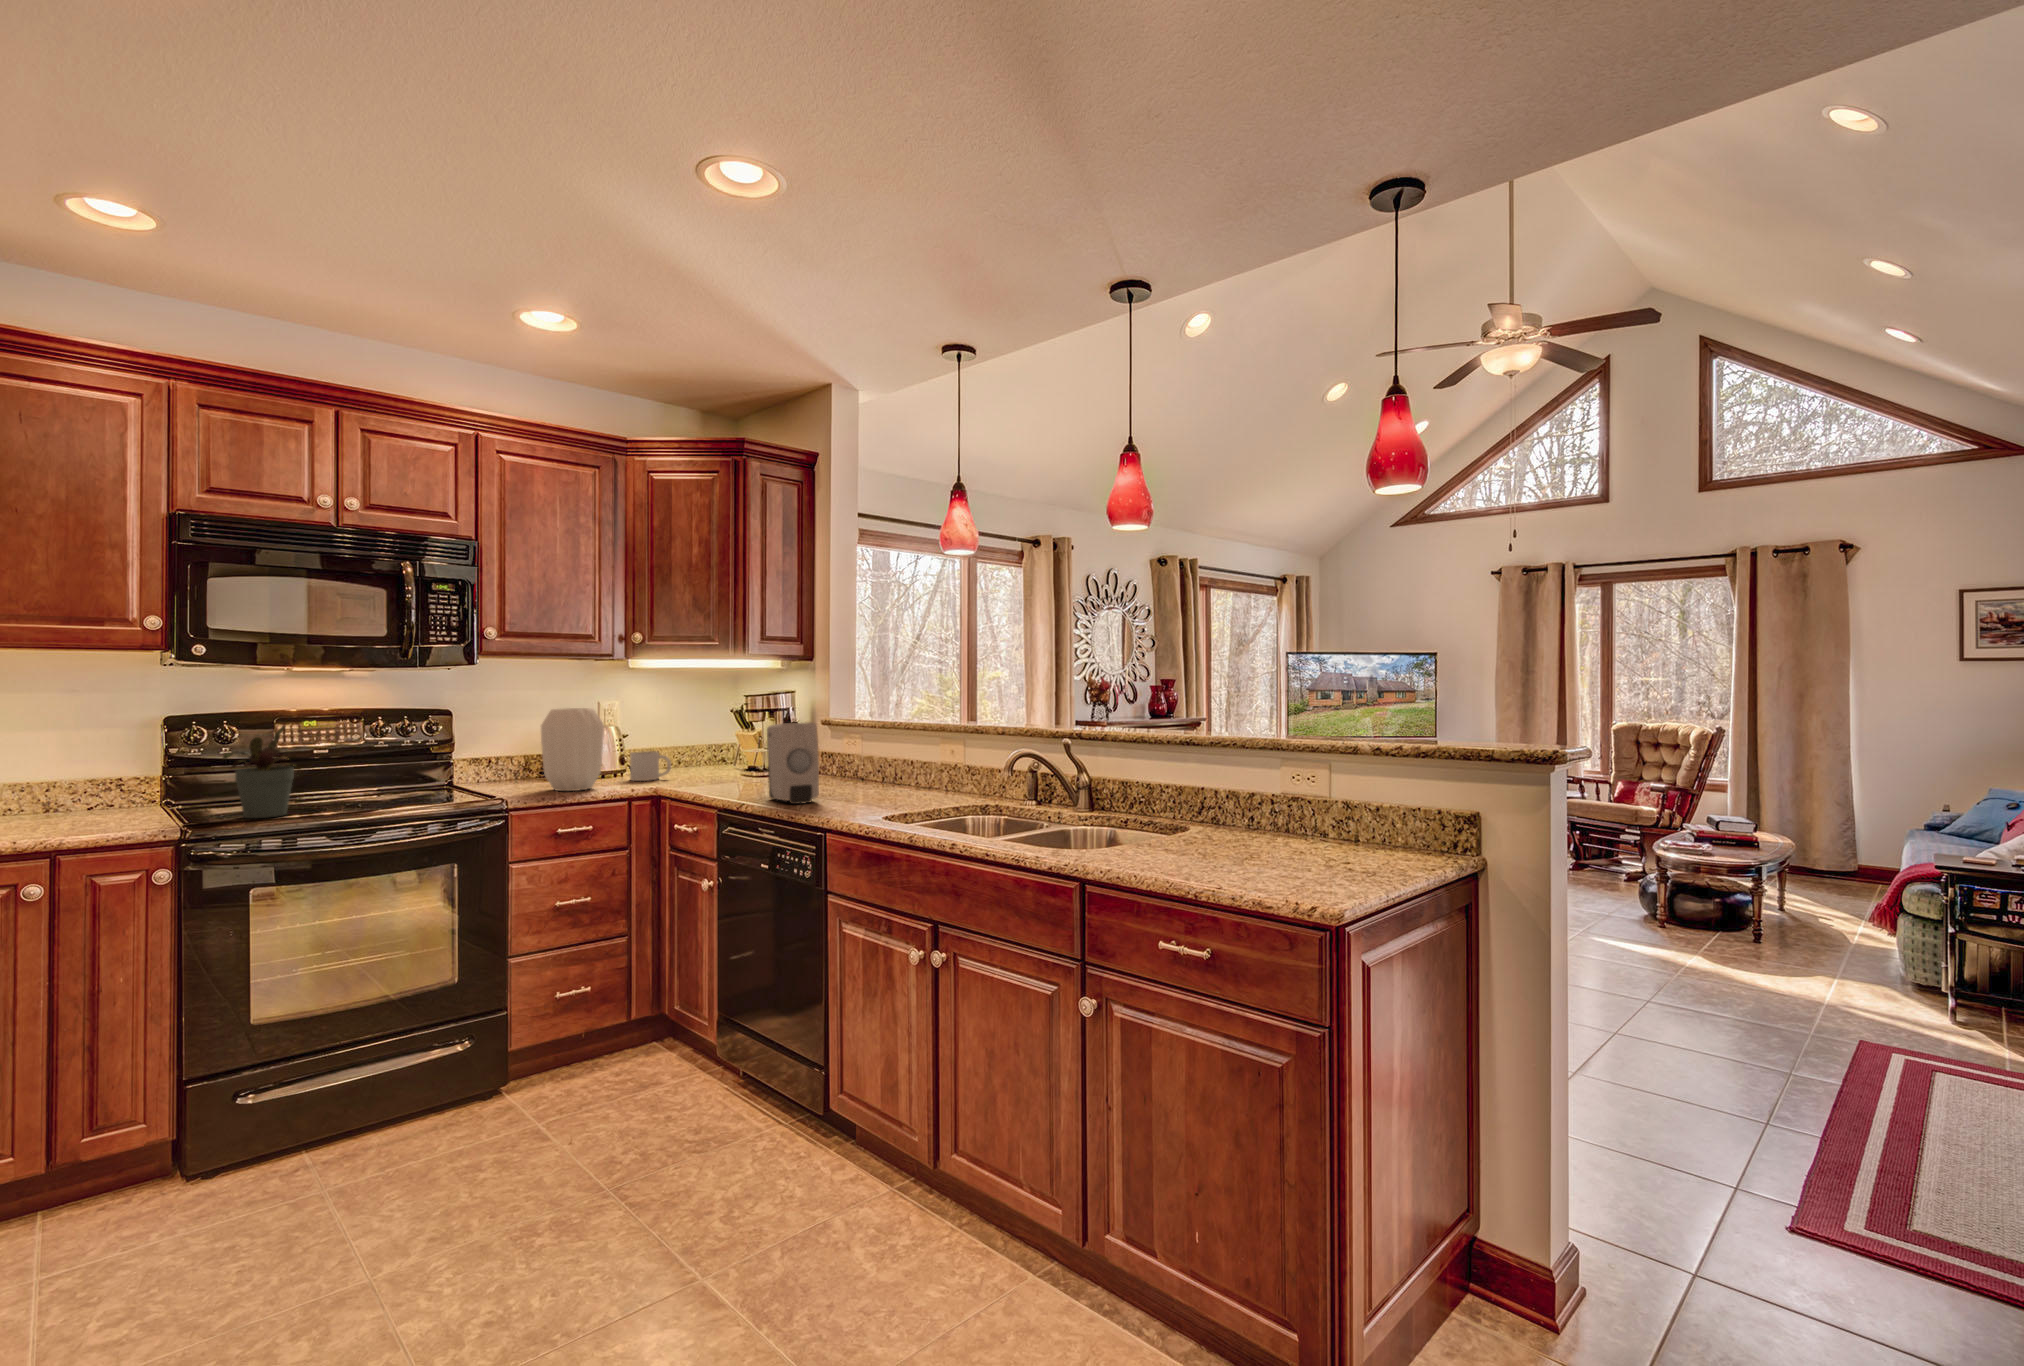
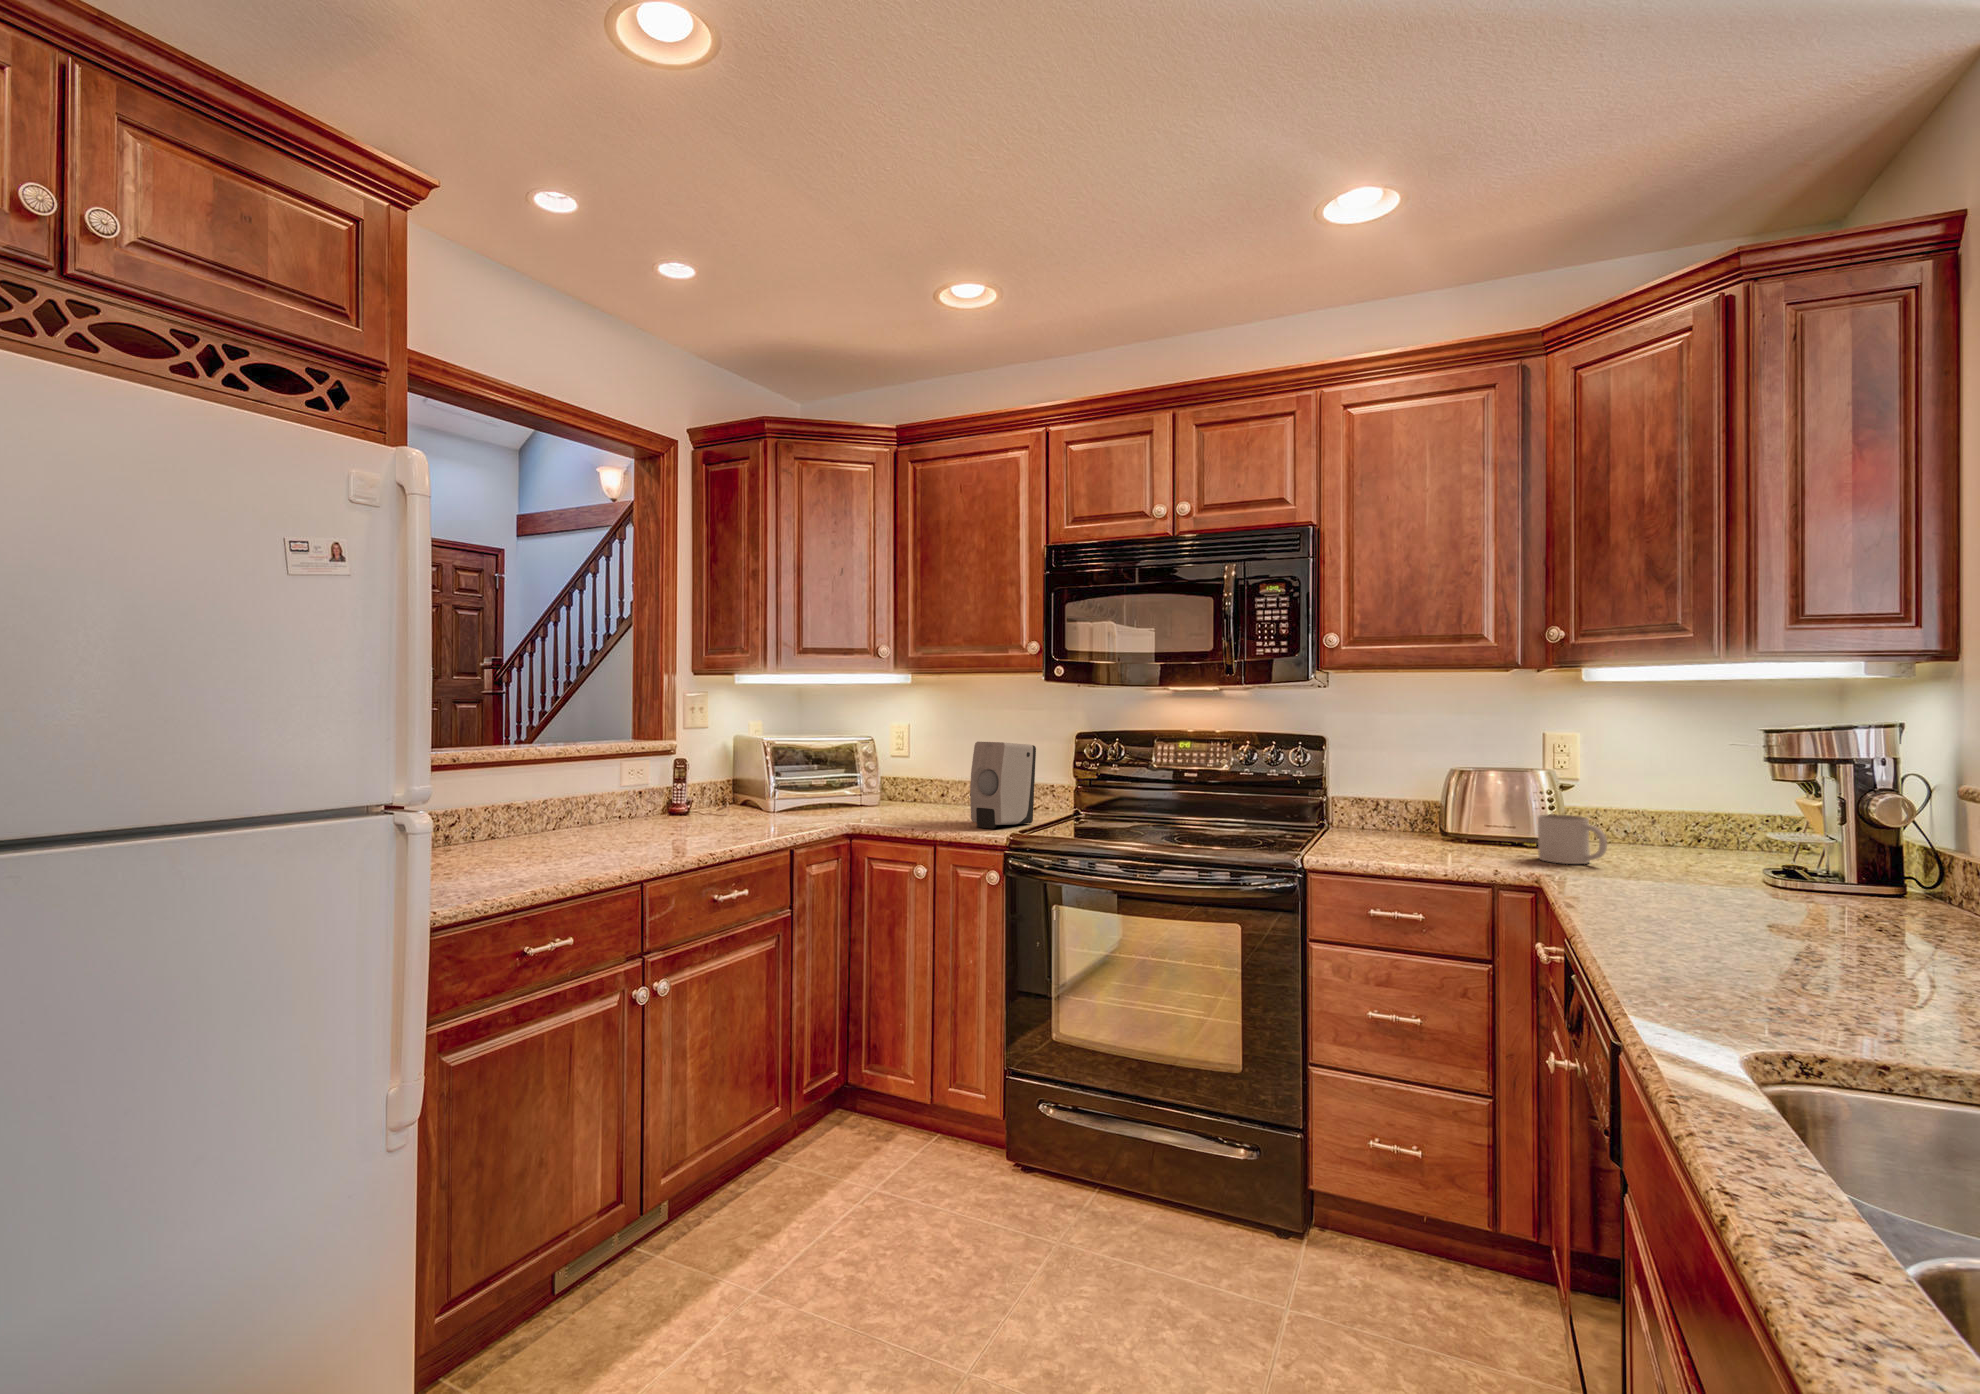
vase: present [541,708,604,791] -> none [1373,741,1463,862]
soap dispenser: present [767,722,819,804] -> present [970,742,1036,829]
potted plant: present [223,726,298,818] -> none [1045,746,1115,838]

